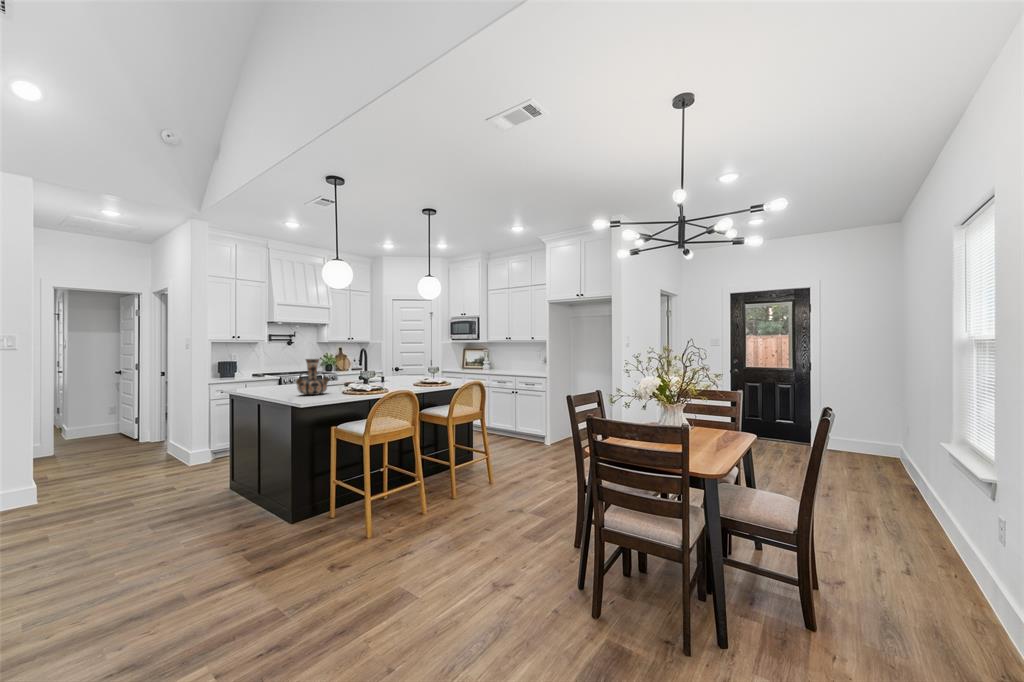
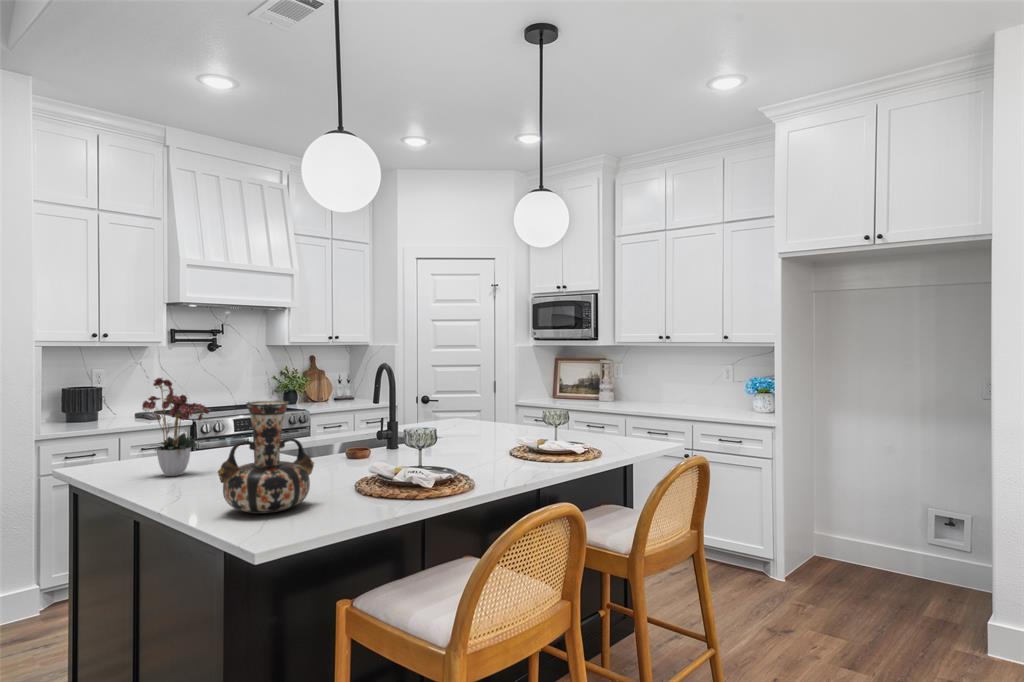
flower arrangement: none [263,351,293,390] -> present [142,378,209,476]

